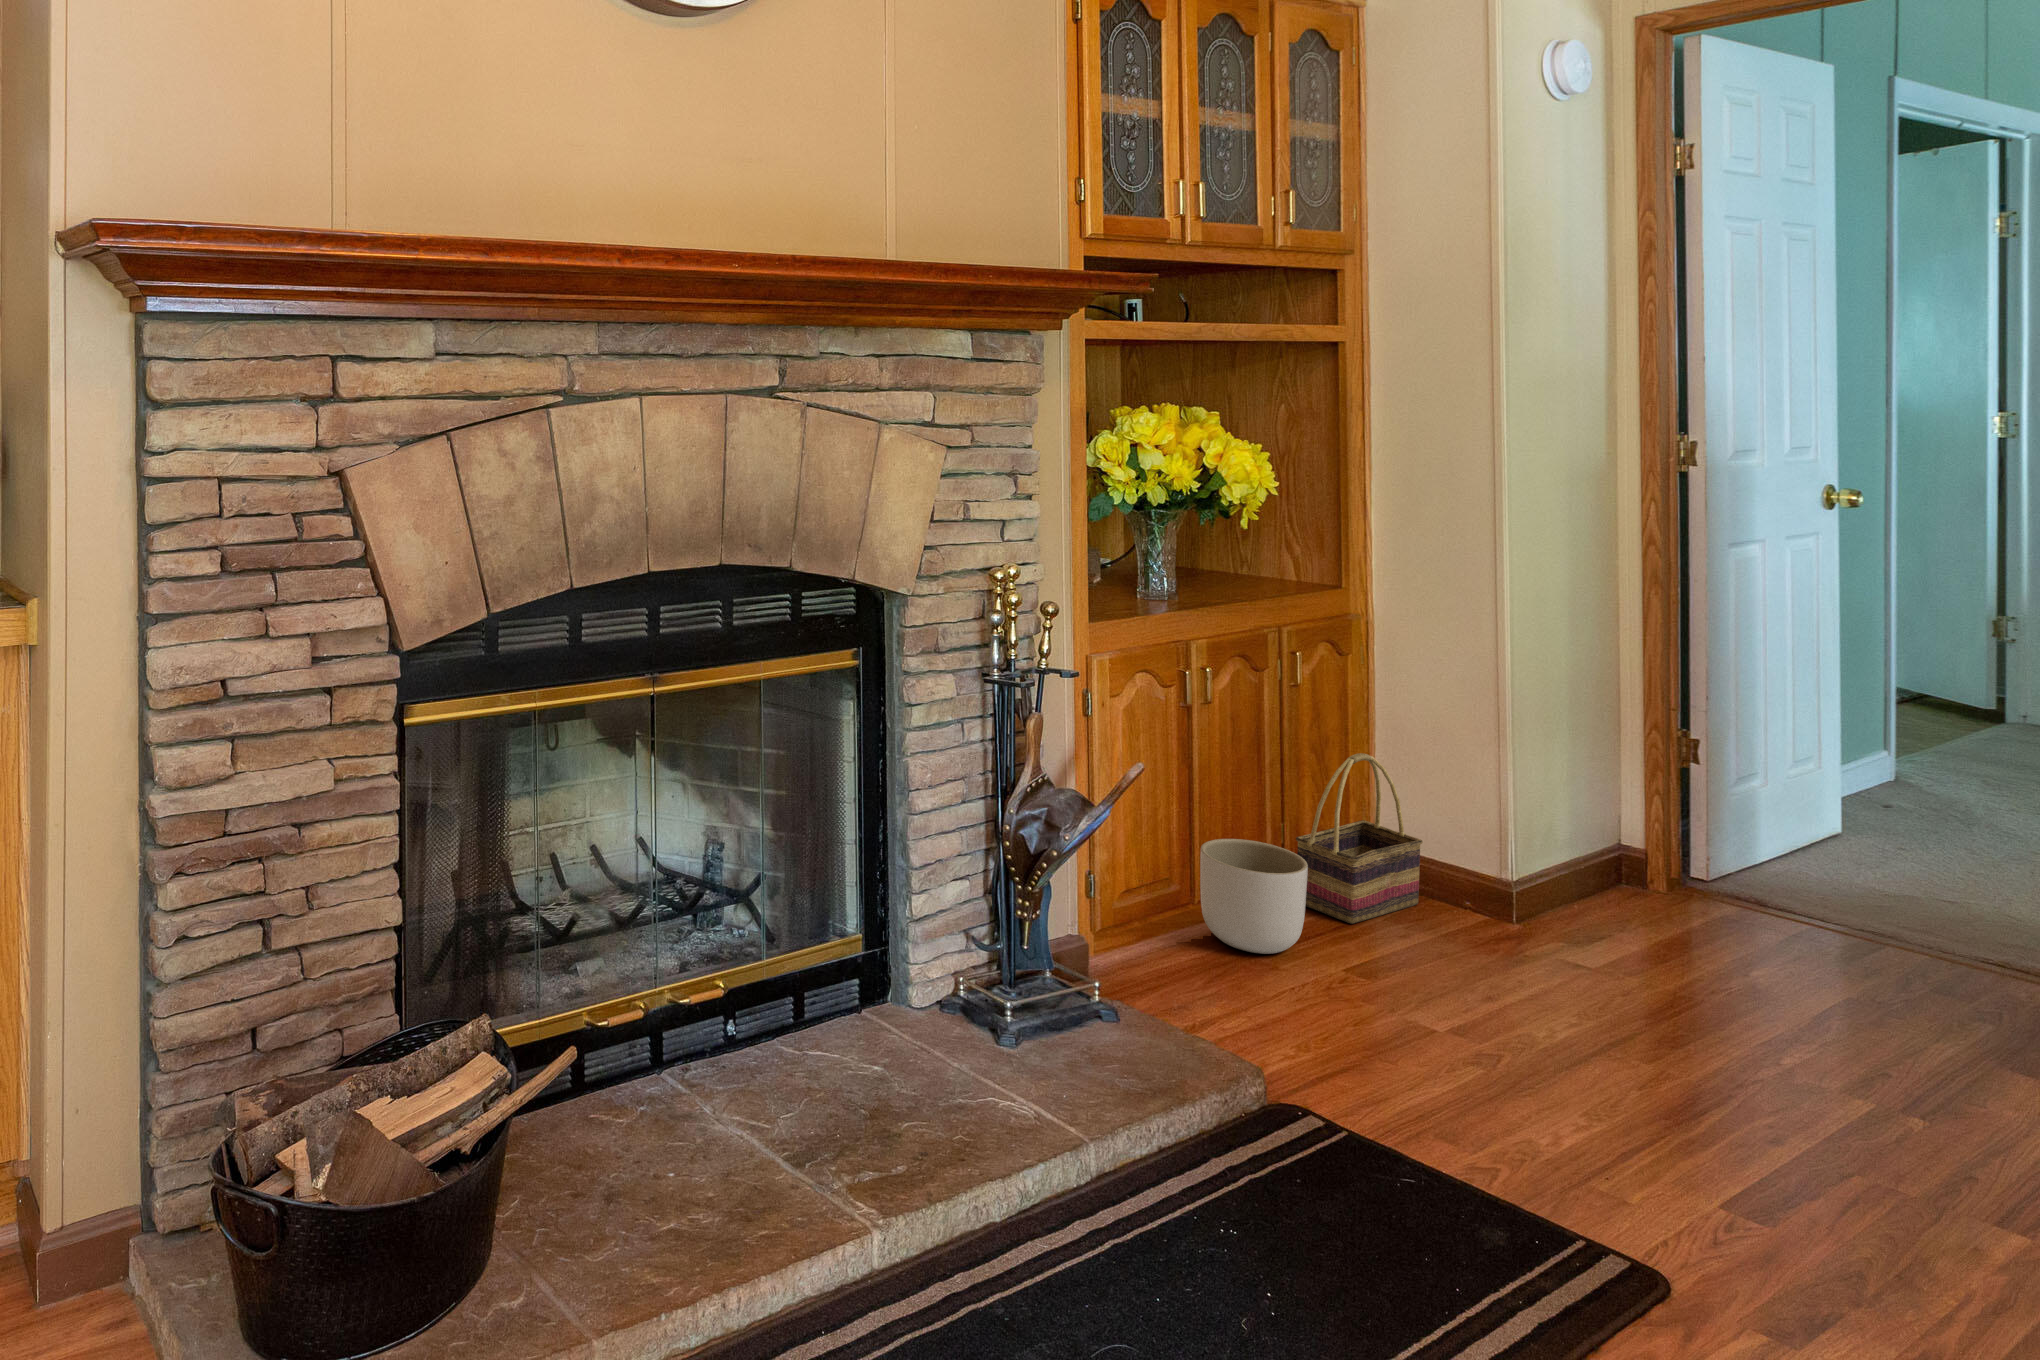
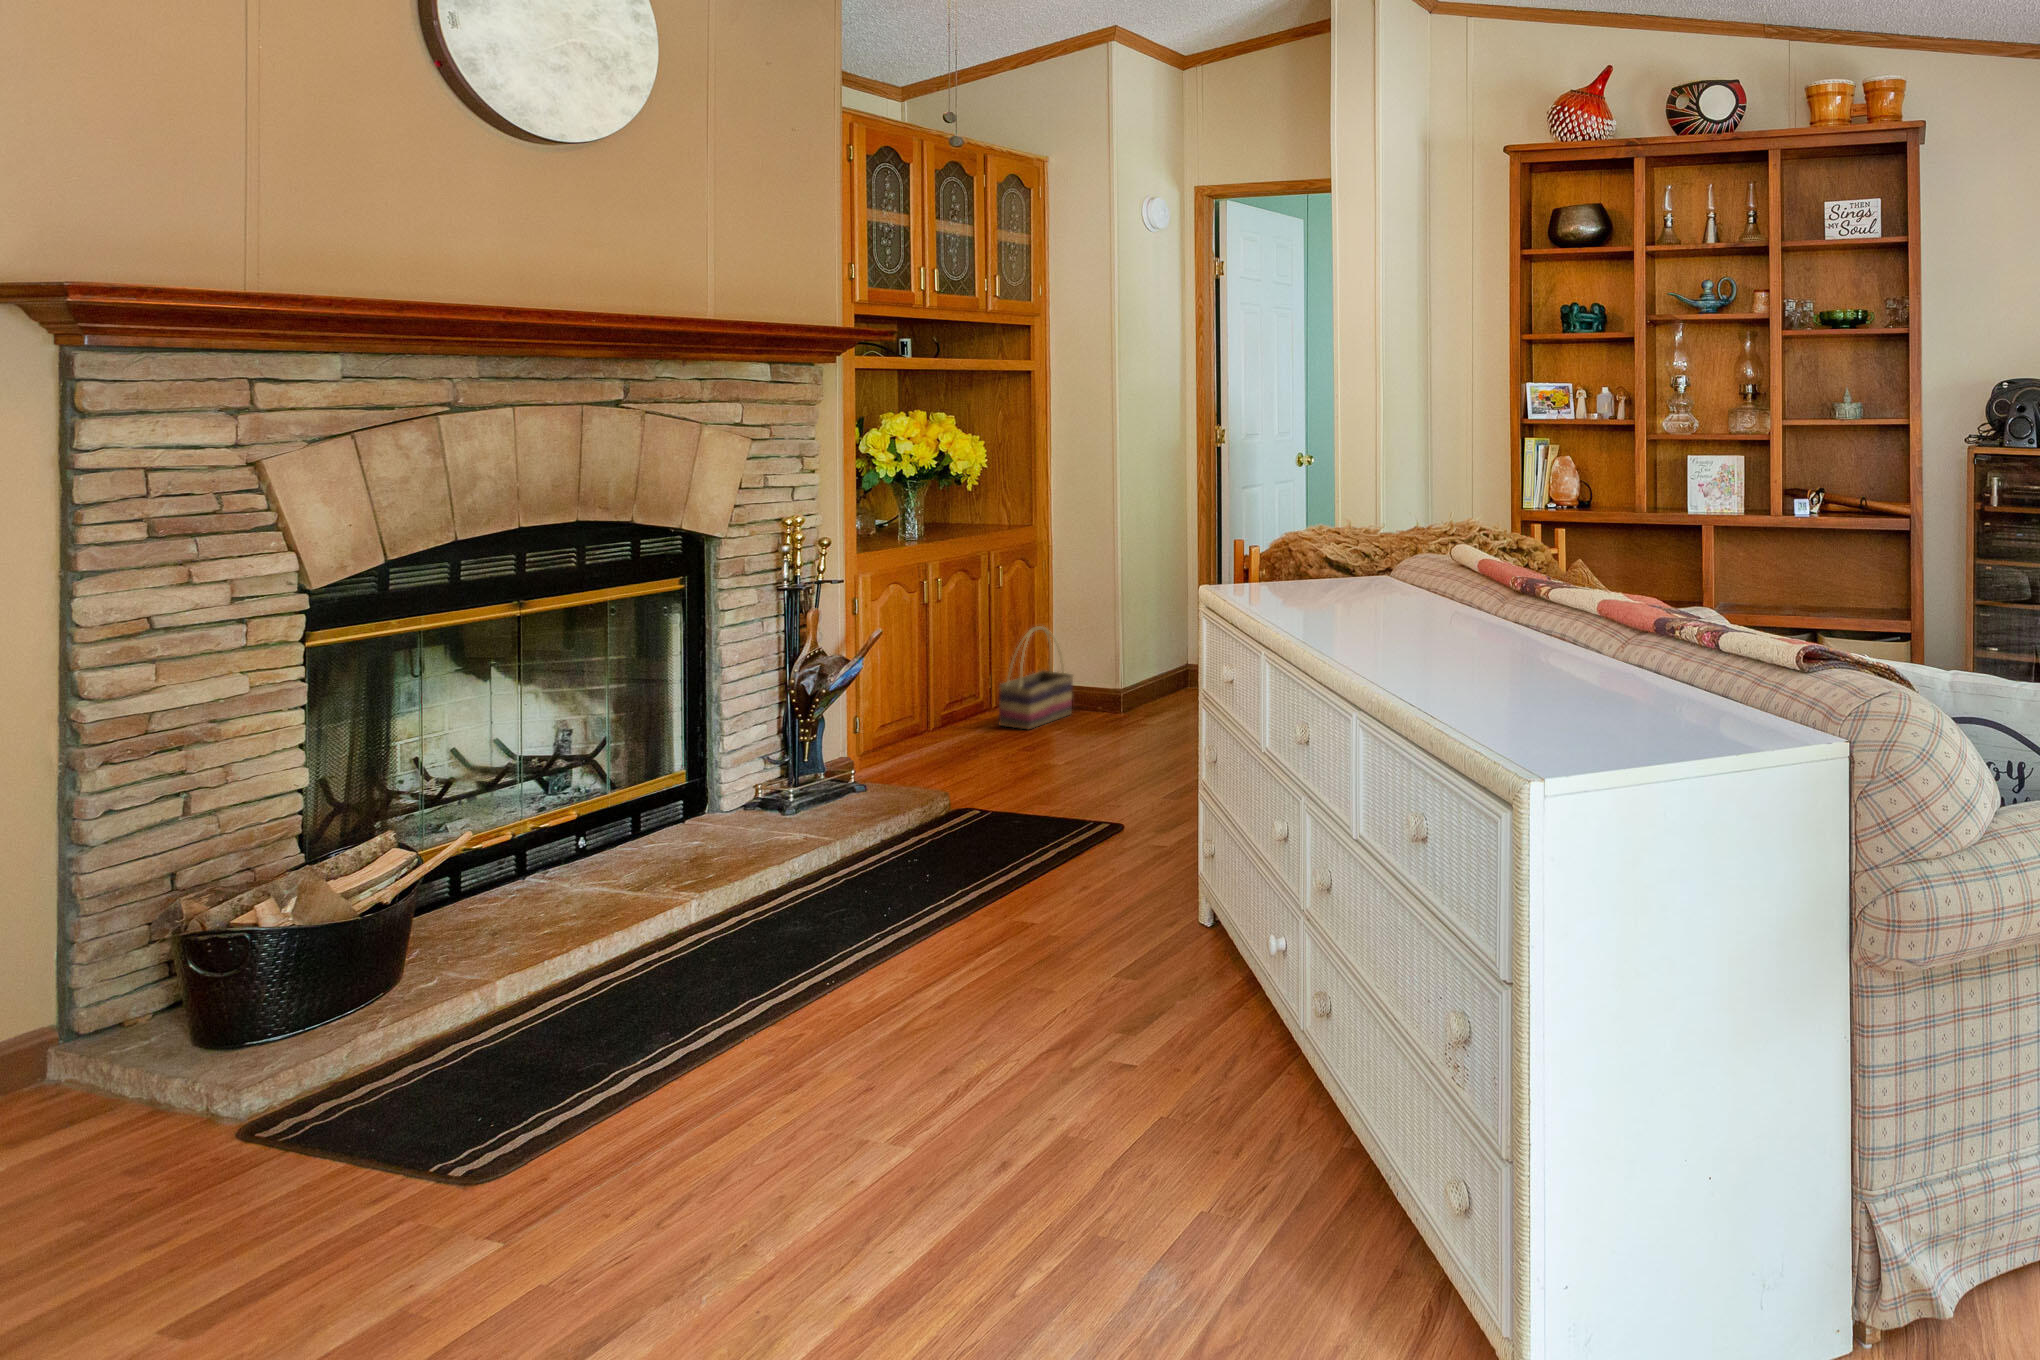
planter: present [1200,839,1308,954] -> none [933,687,998,753]

